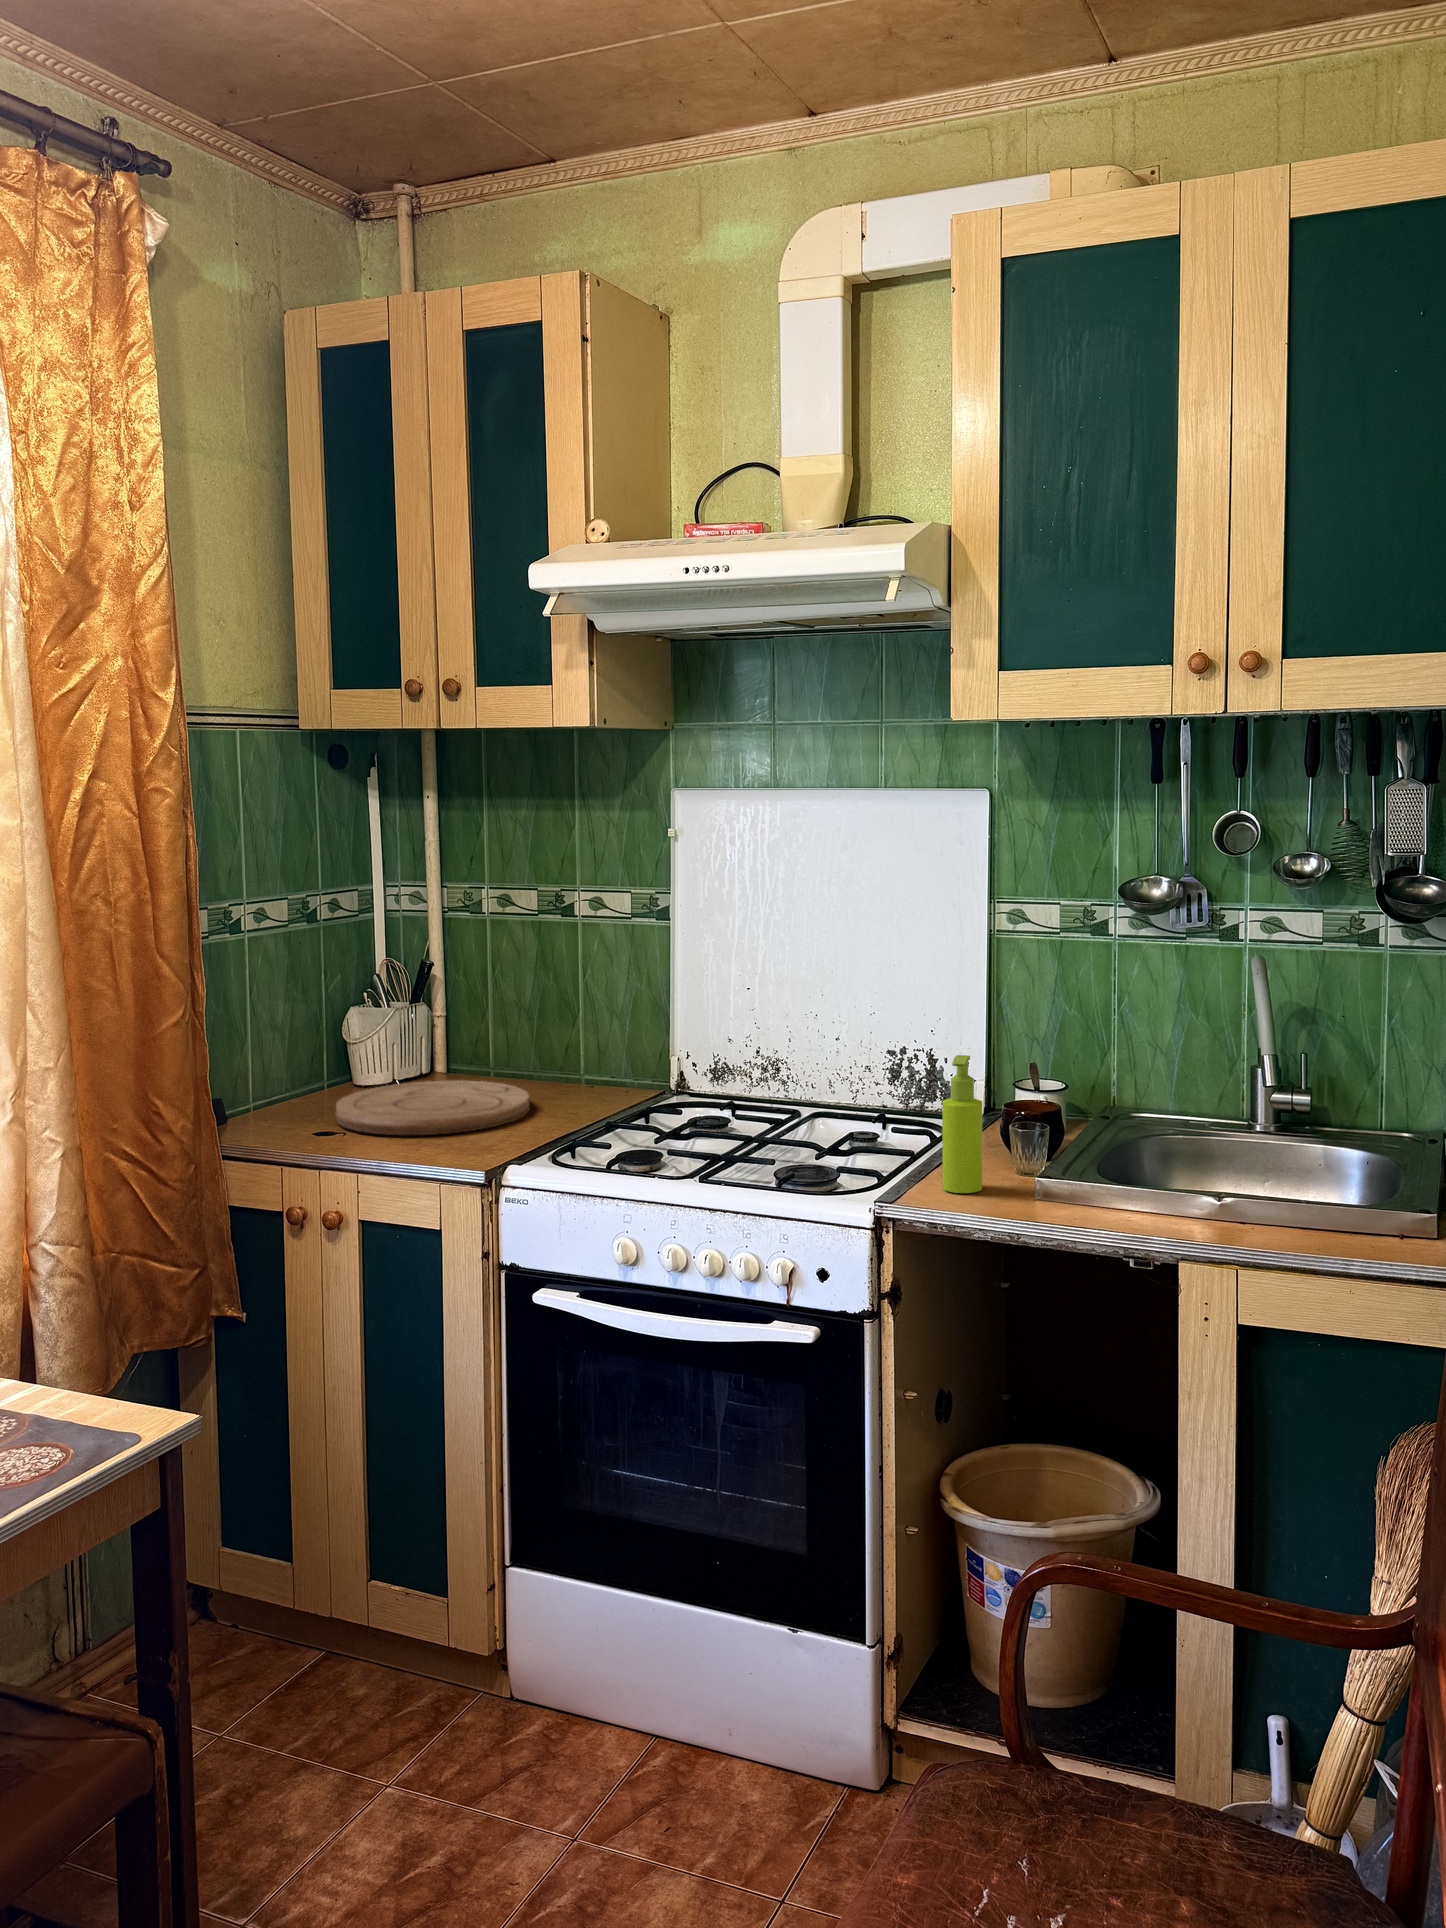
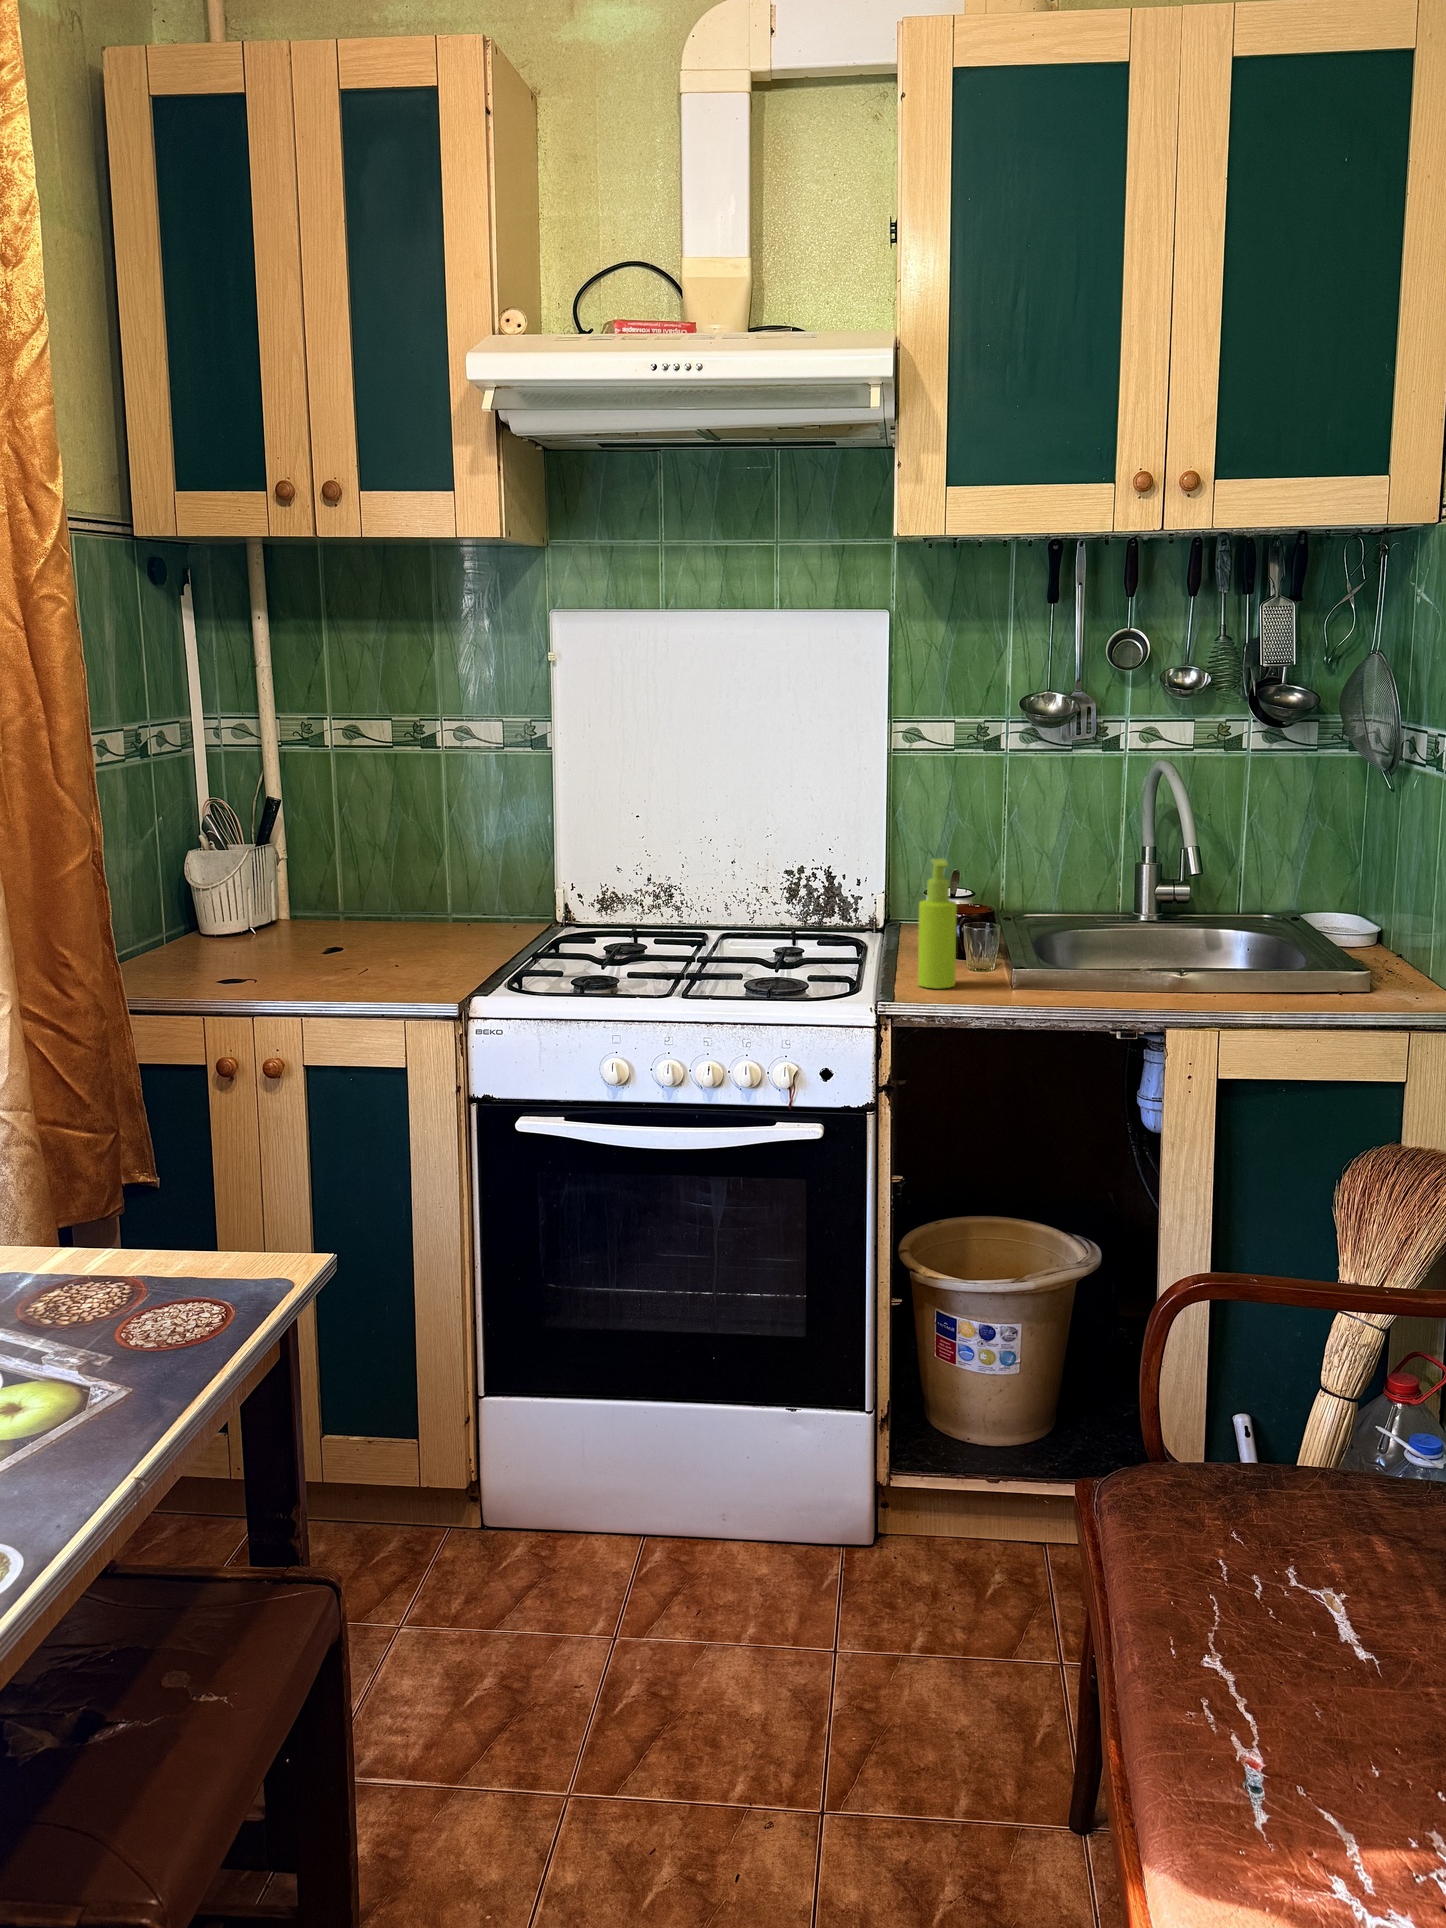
cutting board: present [336,1080,529,1135] -> none [215,922,424,977]

